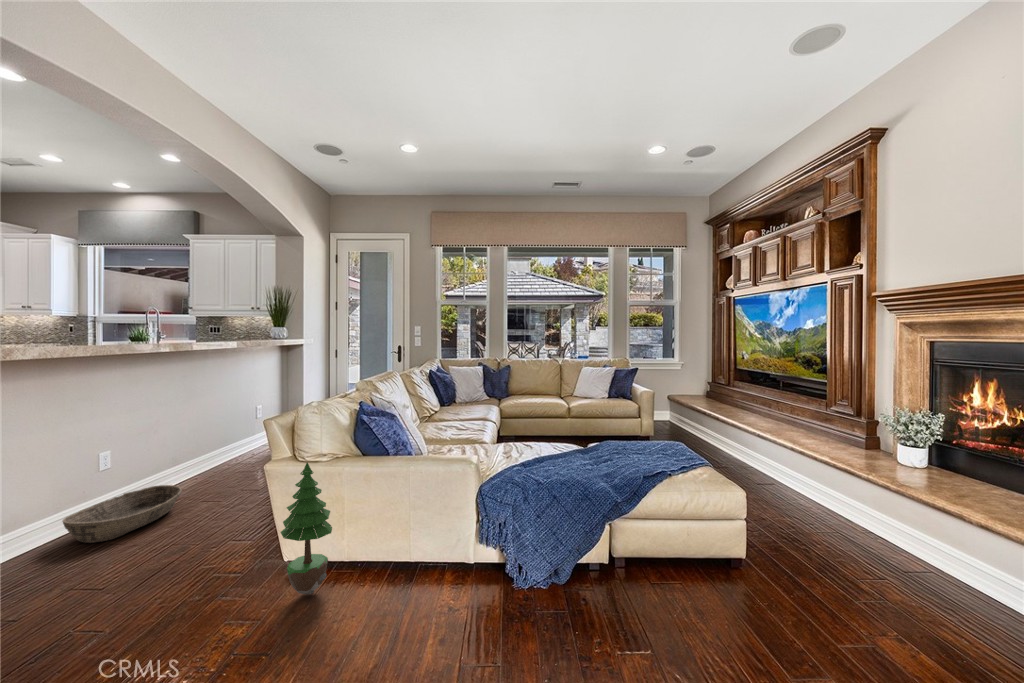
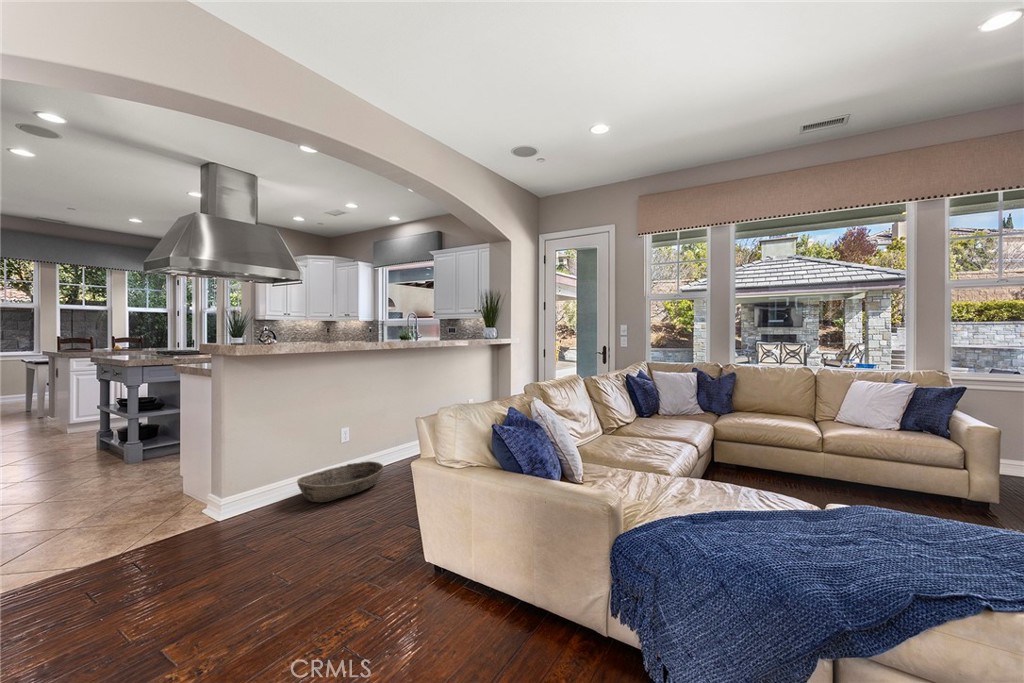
potted tree: present [281,462,332,594] -> none [387,466,441,613]

